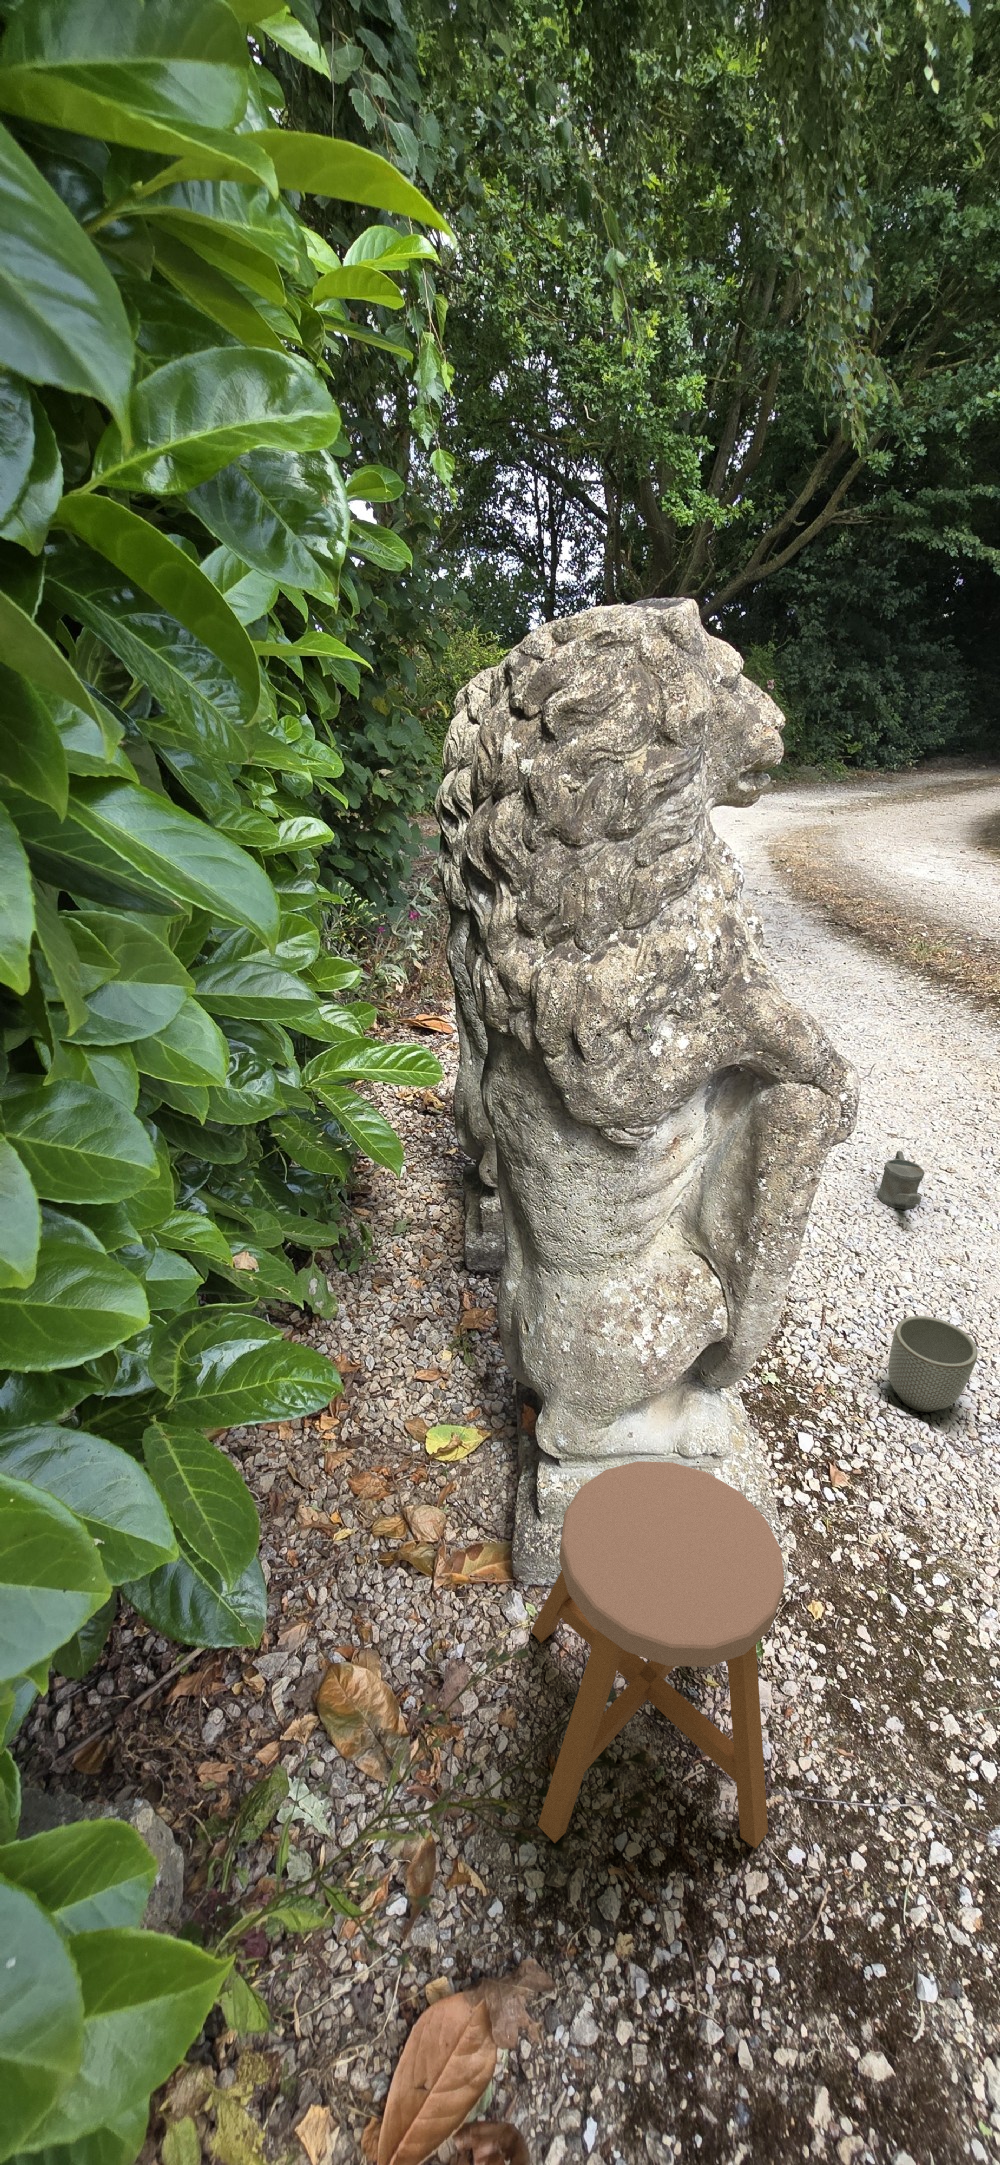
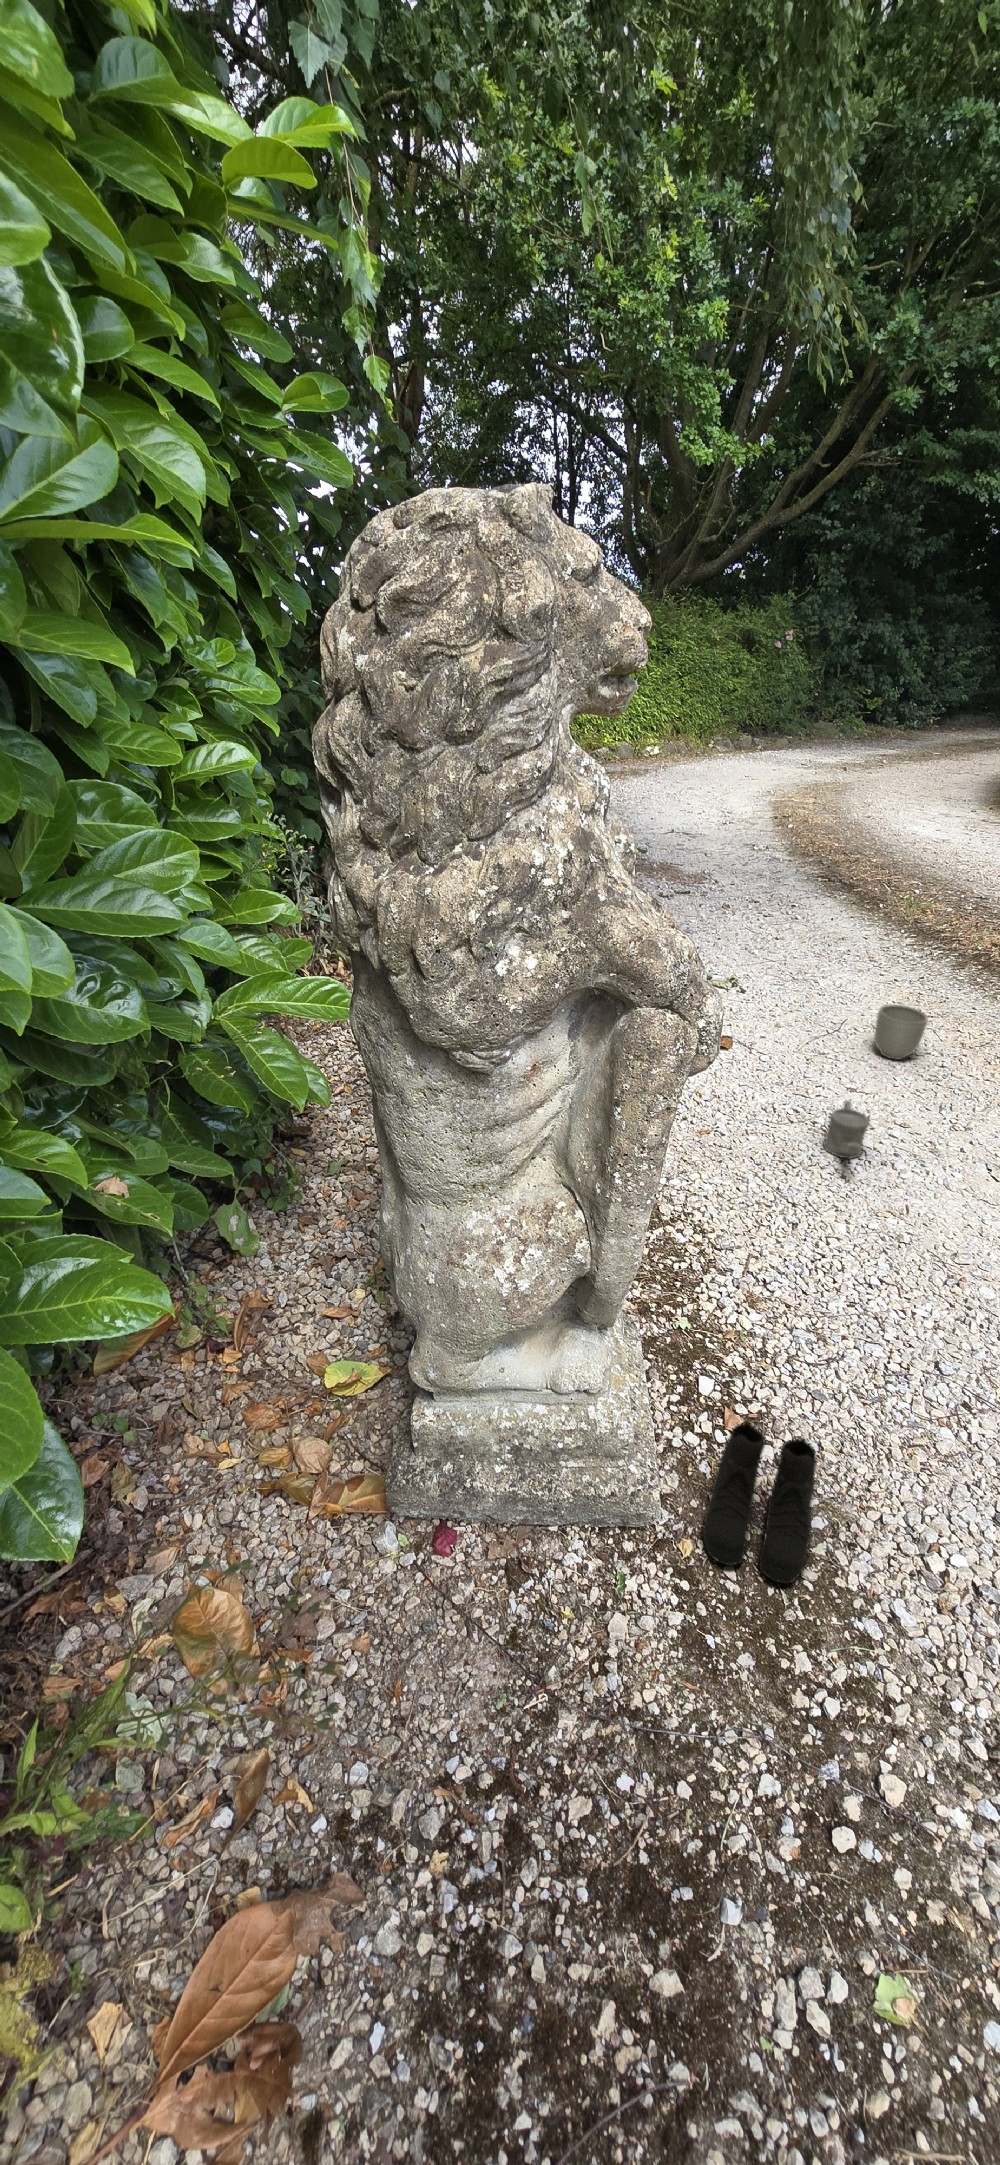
planter: present [888,1316,978,1412] -> present [874,1004,928,1060]
stool: present [531,1461,785,1848] -> none [373,1399,613,1775]
boots: none [829,1478,941,1644] -> present [703,1421,817,1584]

